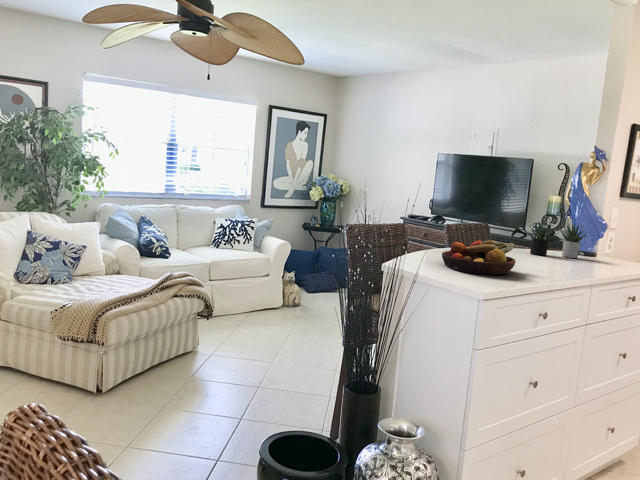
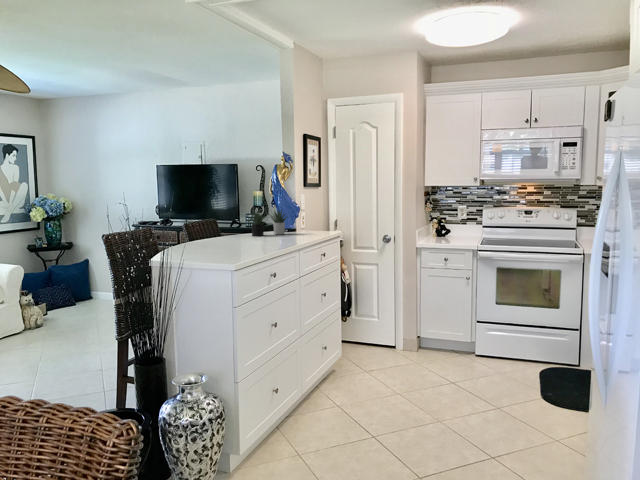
fruit bowl: present [442,240,515,275] -> none [193,228,248,254]

